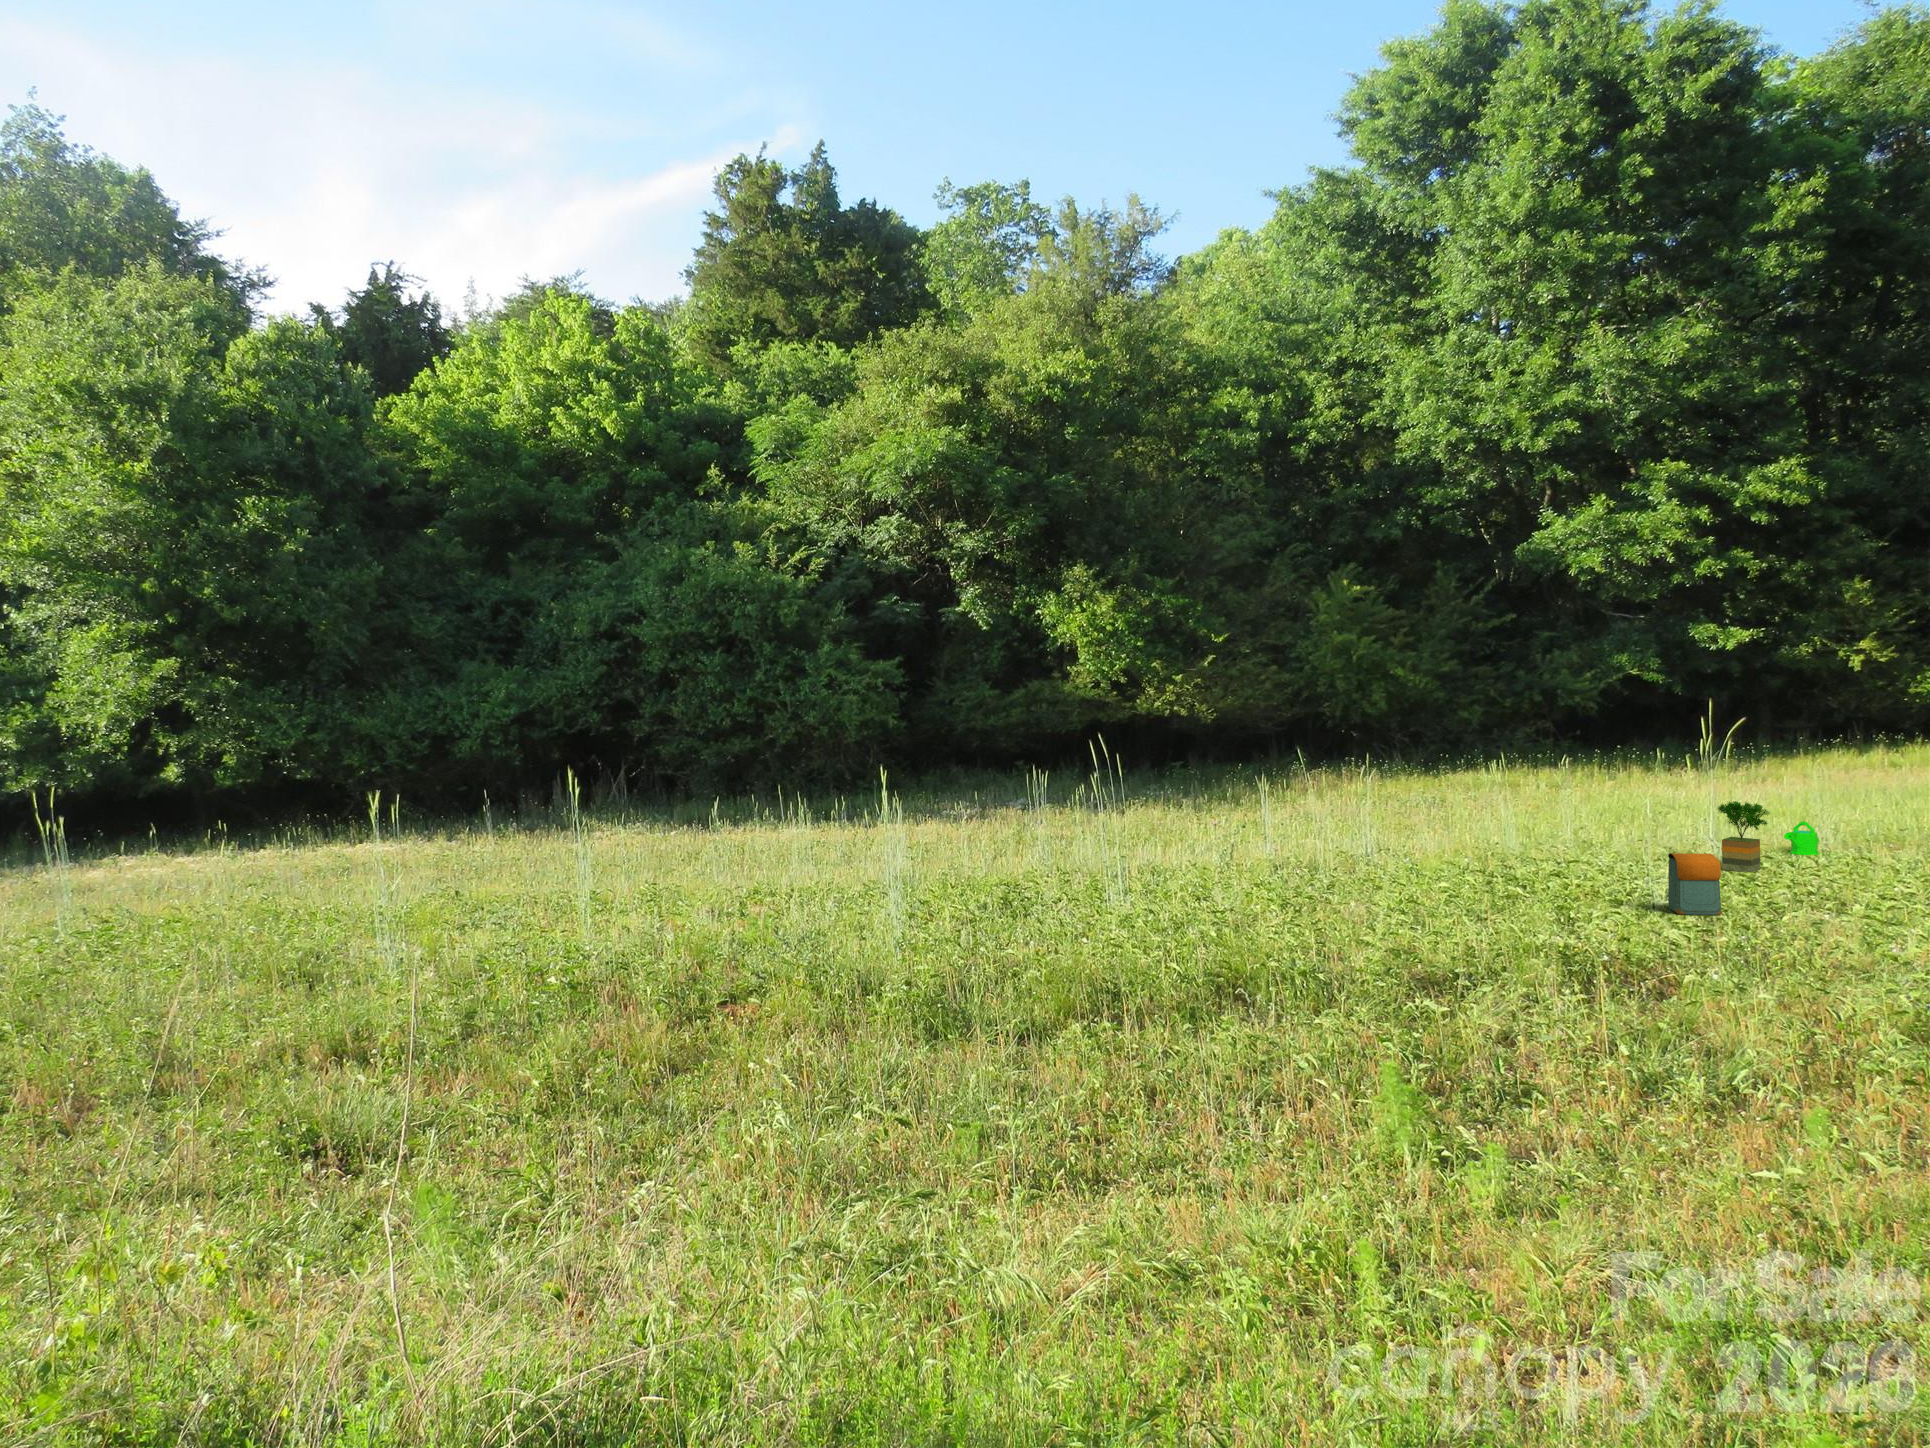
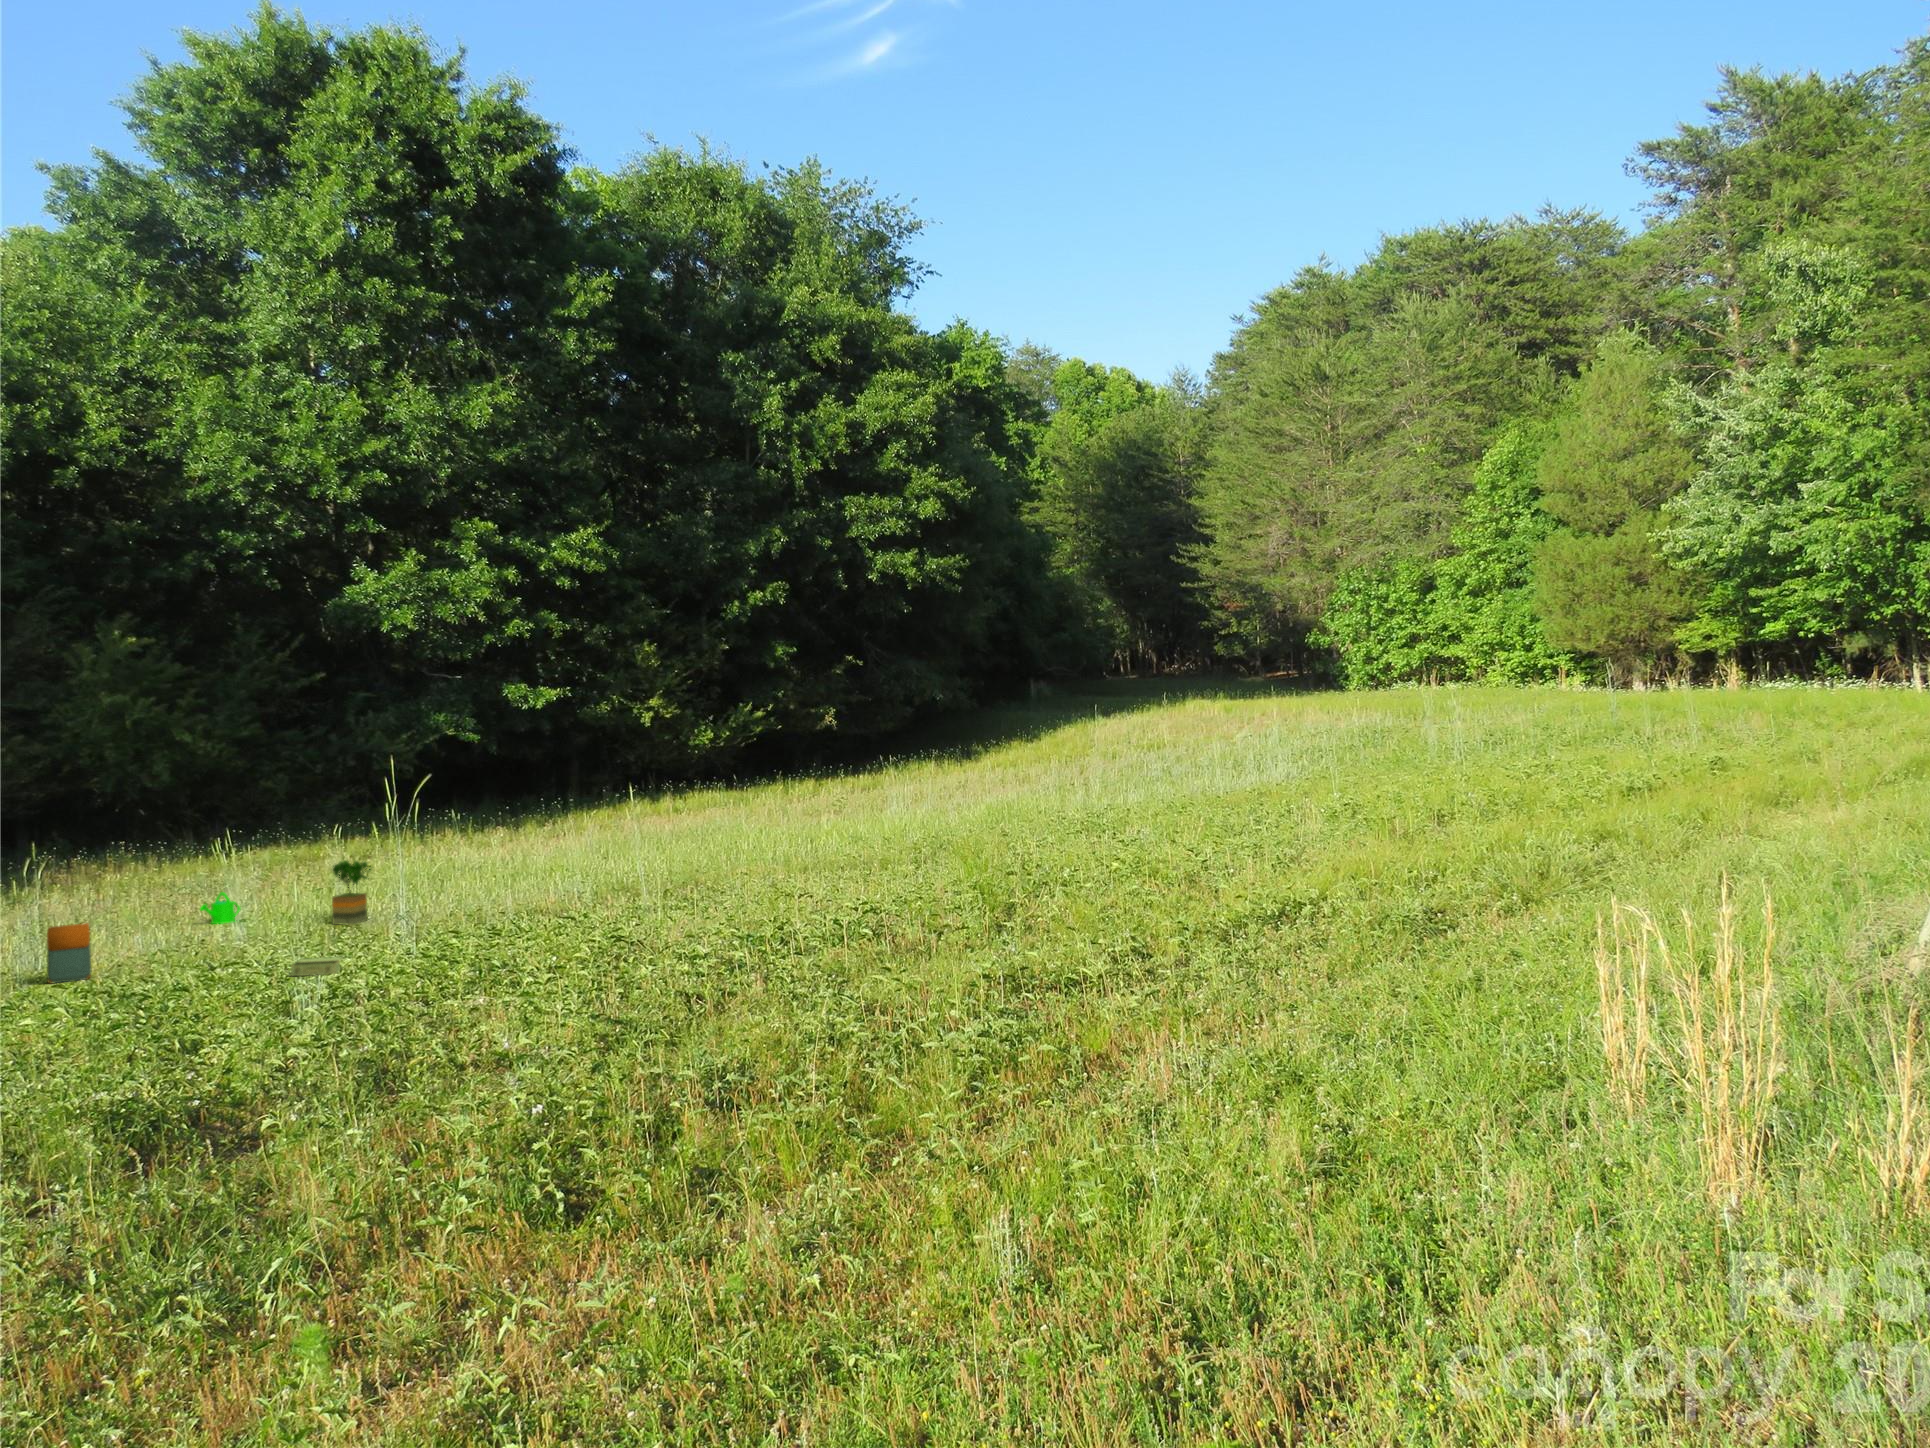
watering can: present [1784,821,1820,855] -> present [200,892,241,924]
backpack: present [1668,853,1721,915] -> present [47,923,91,984]
toolbox: none [1791,913,1853,939] -> present [290,956,343,976]

